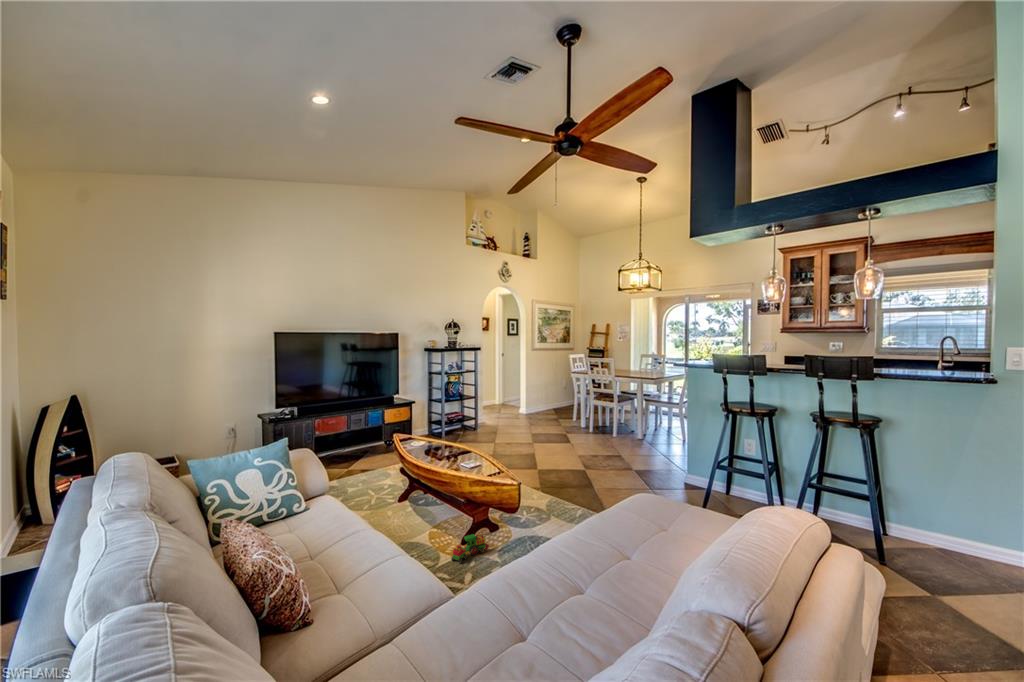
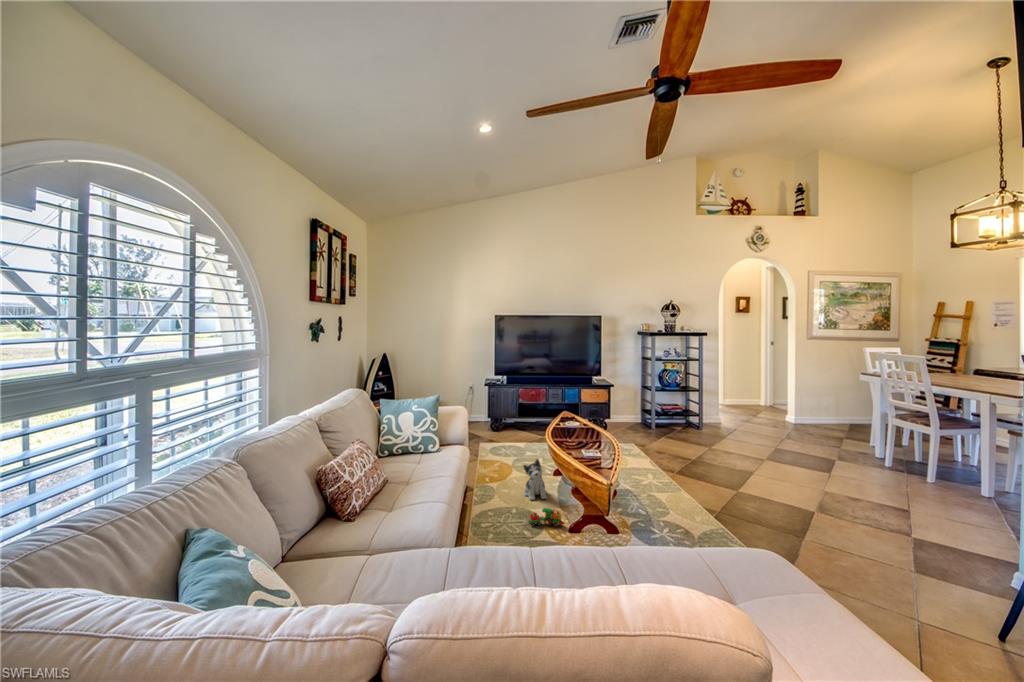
plush toy: none [406,485,438,536] -> present [523,459,547,500]

